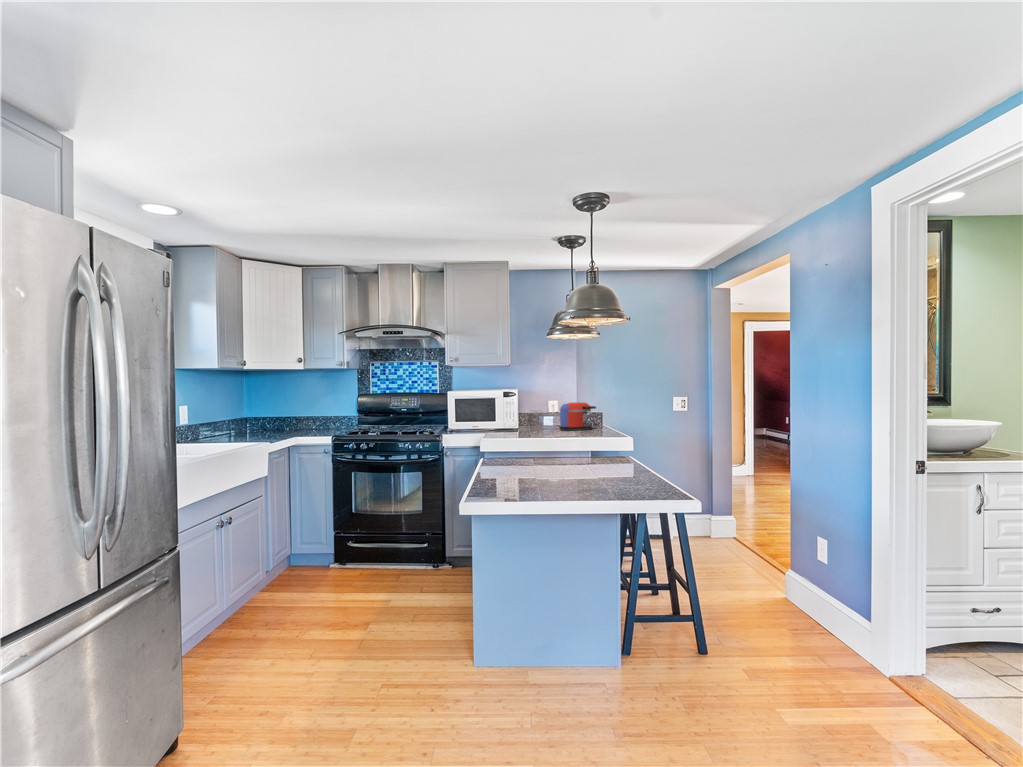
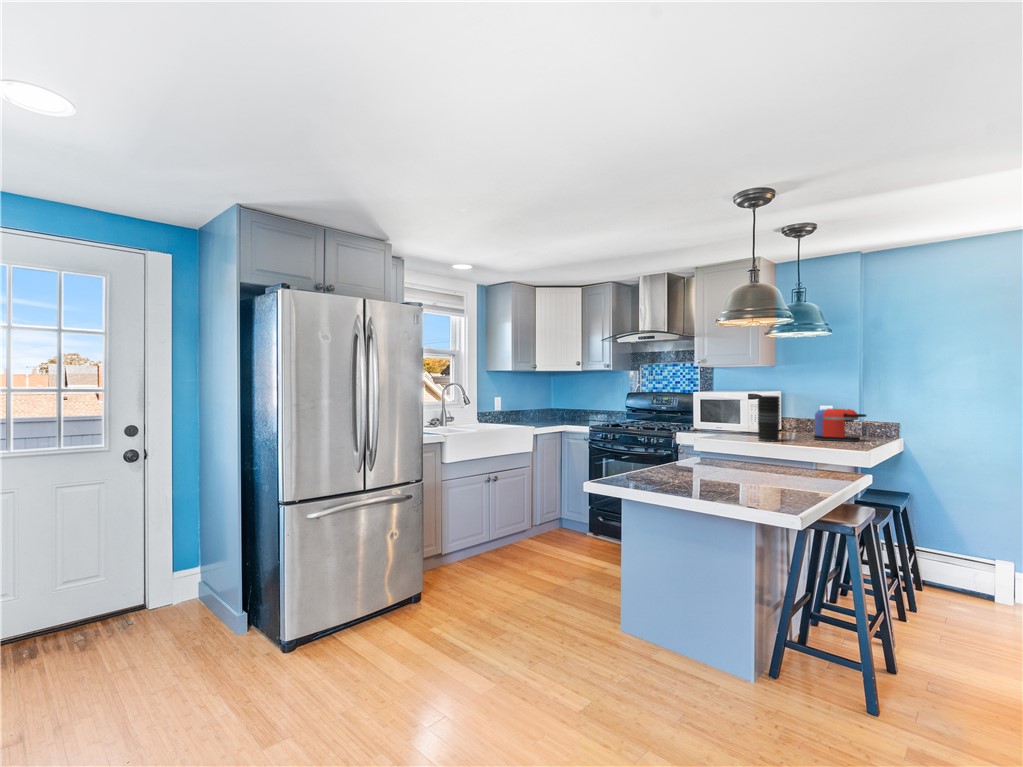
vase: none [523,393,542,436] -> present [758,396,780,441]

